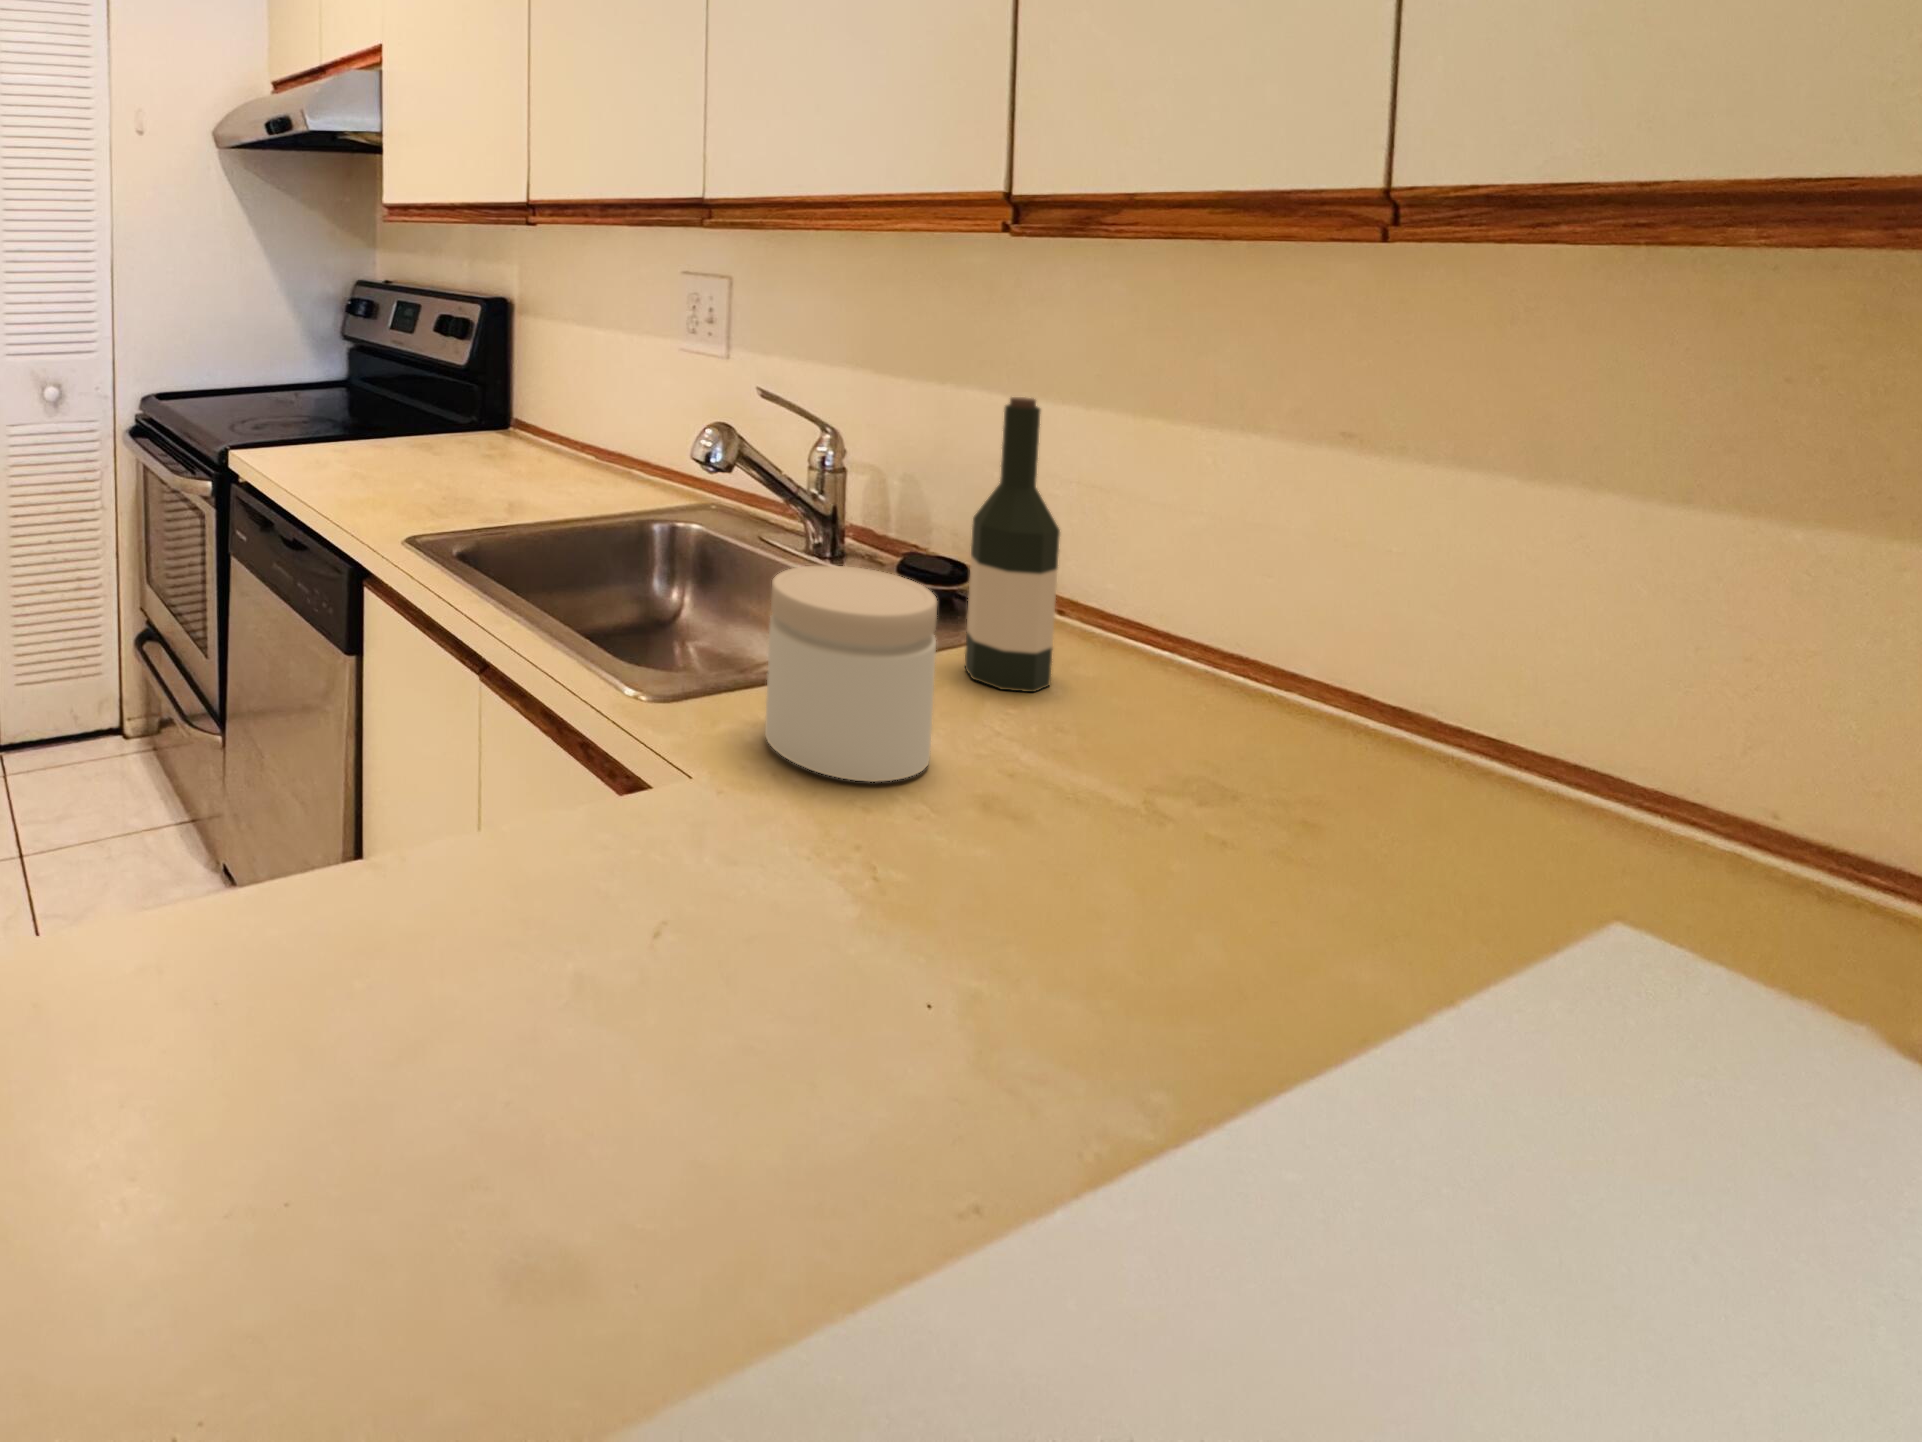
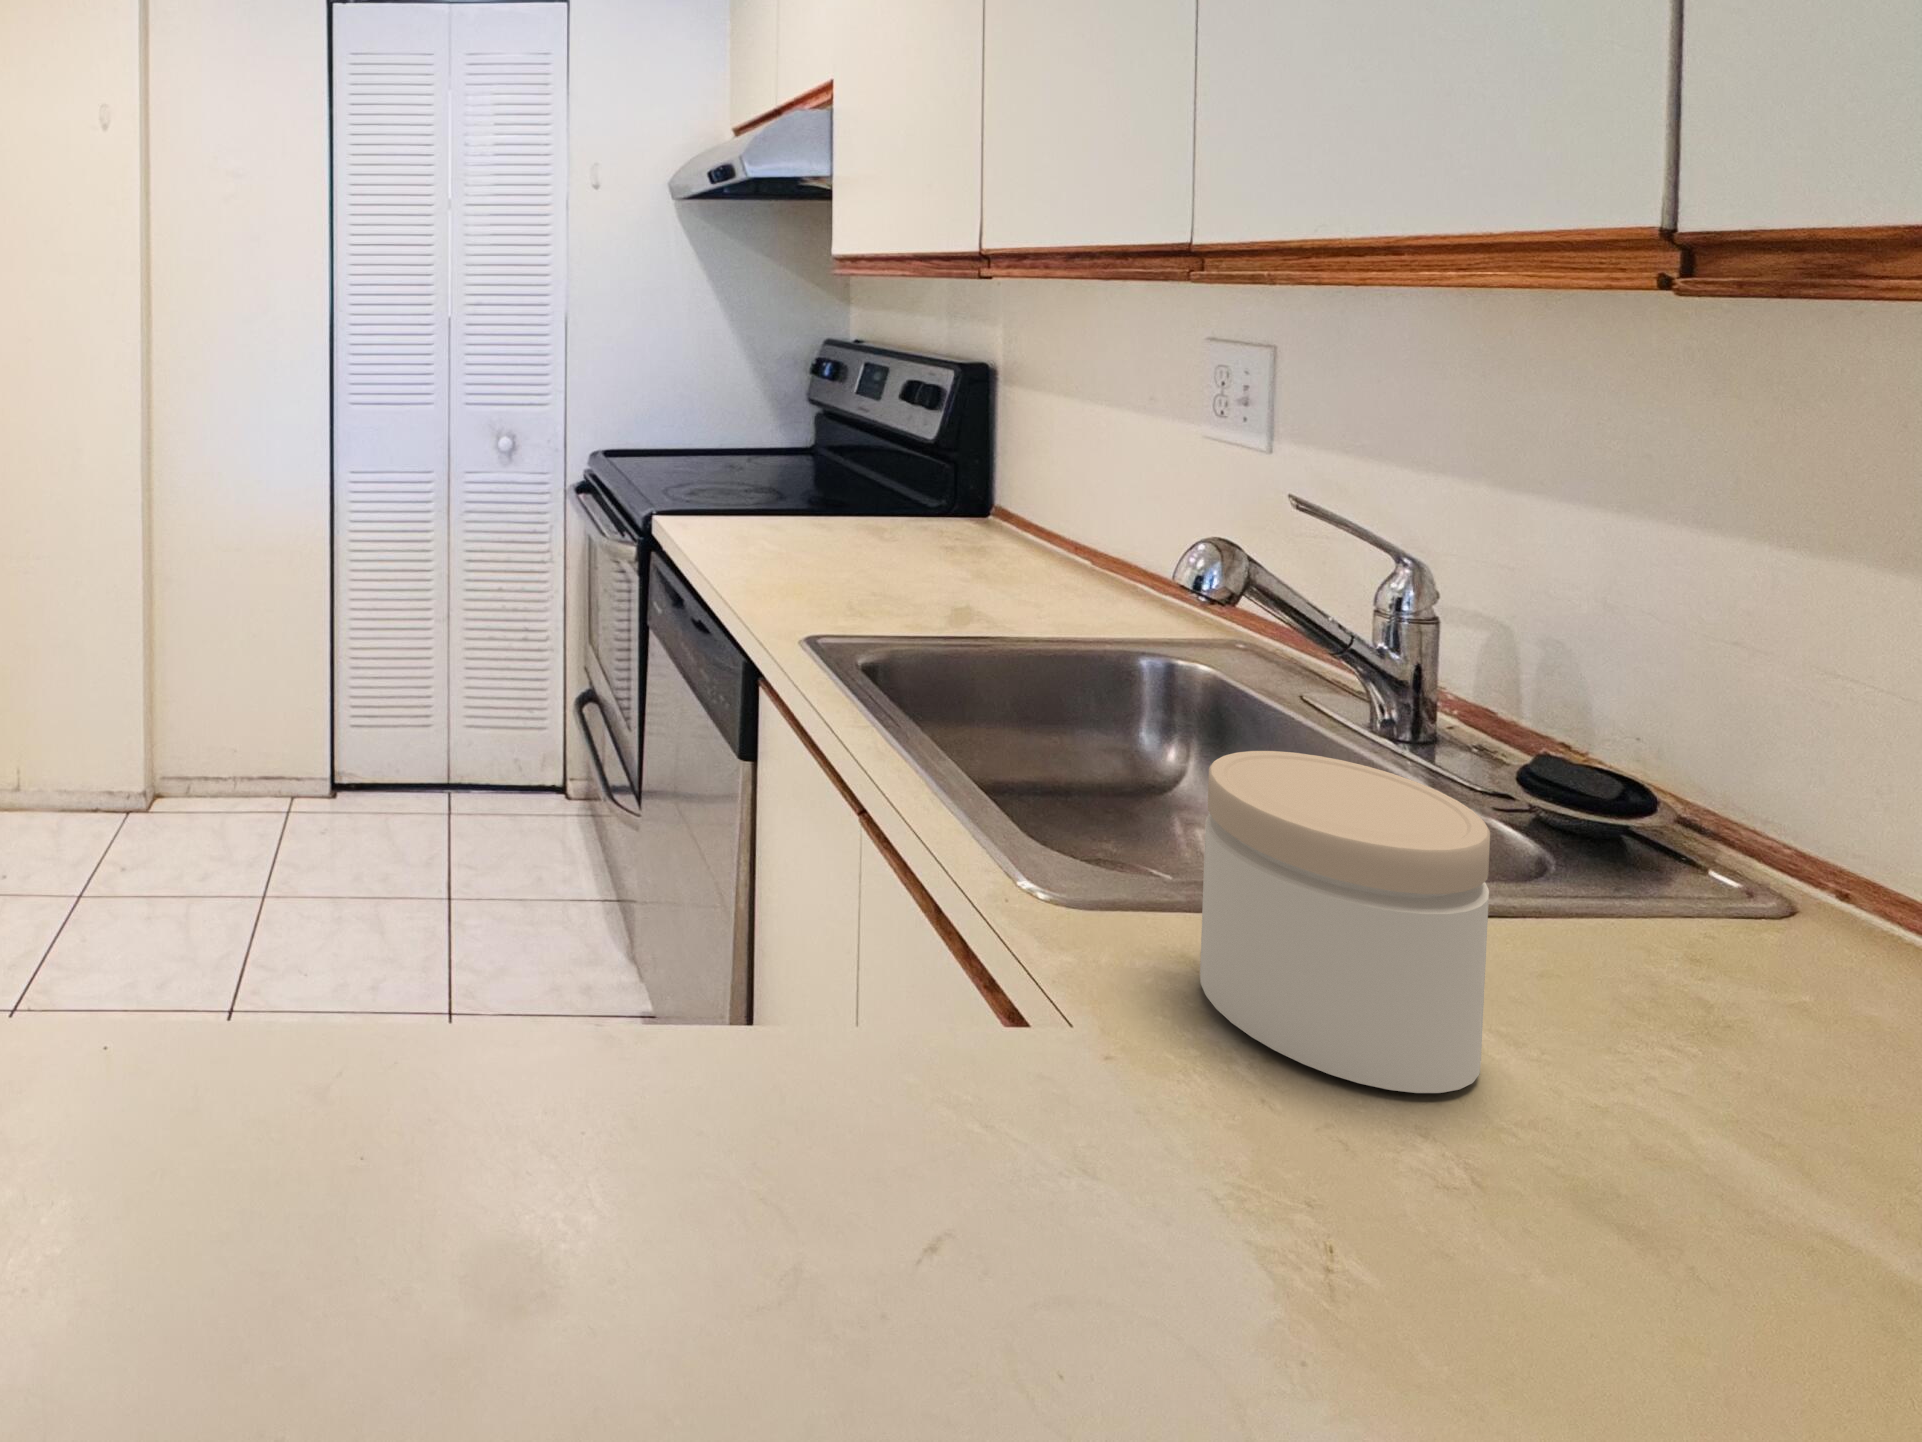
wine bottle: present [965,397,1060,692] -> none [1609,544,1798,1016]

